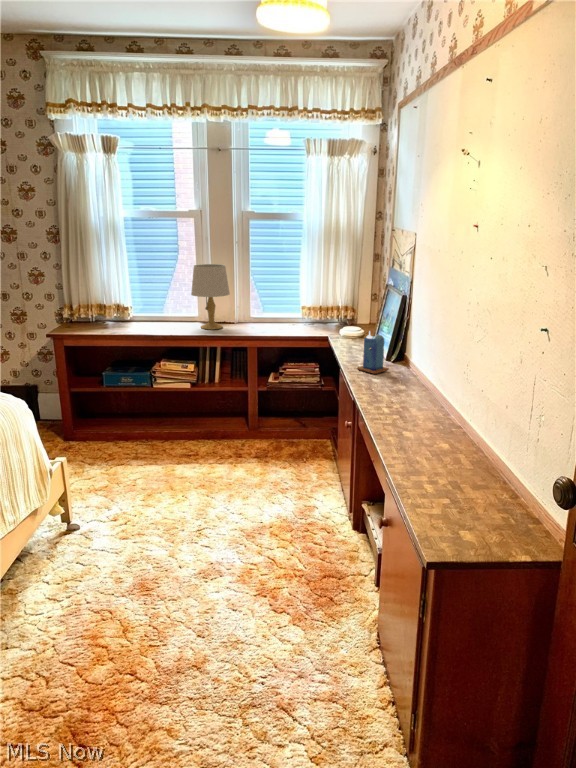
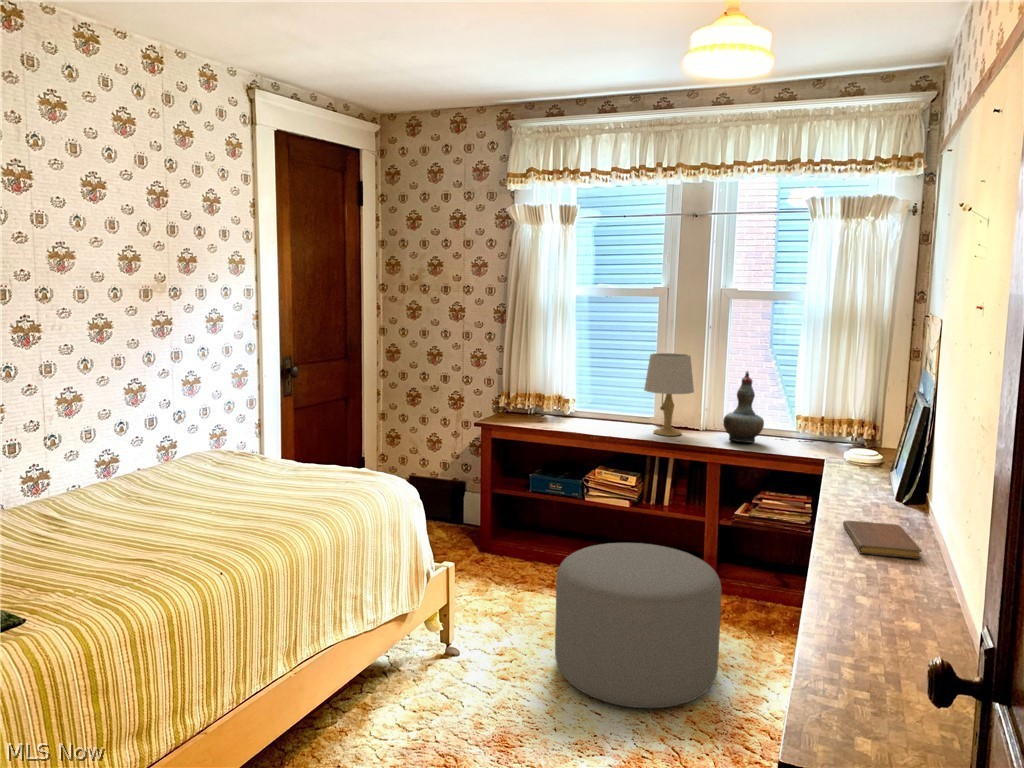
decorative vase: none [253,275,283,329] -> present [723,371,764,443]
candle: present [357,331,389,374] -> none [841,454,891,516]
notebook: none [366,378,422,401] -> present [843,521,922,559]
ottoman: none [158,415,283,537] -> present [555,543,721,708]

